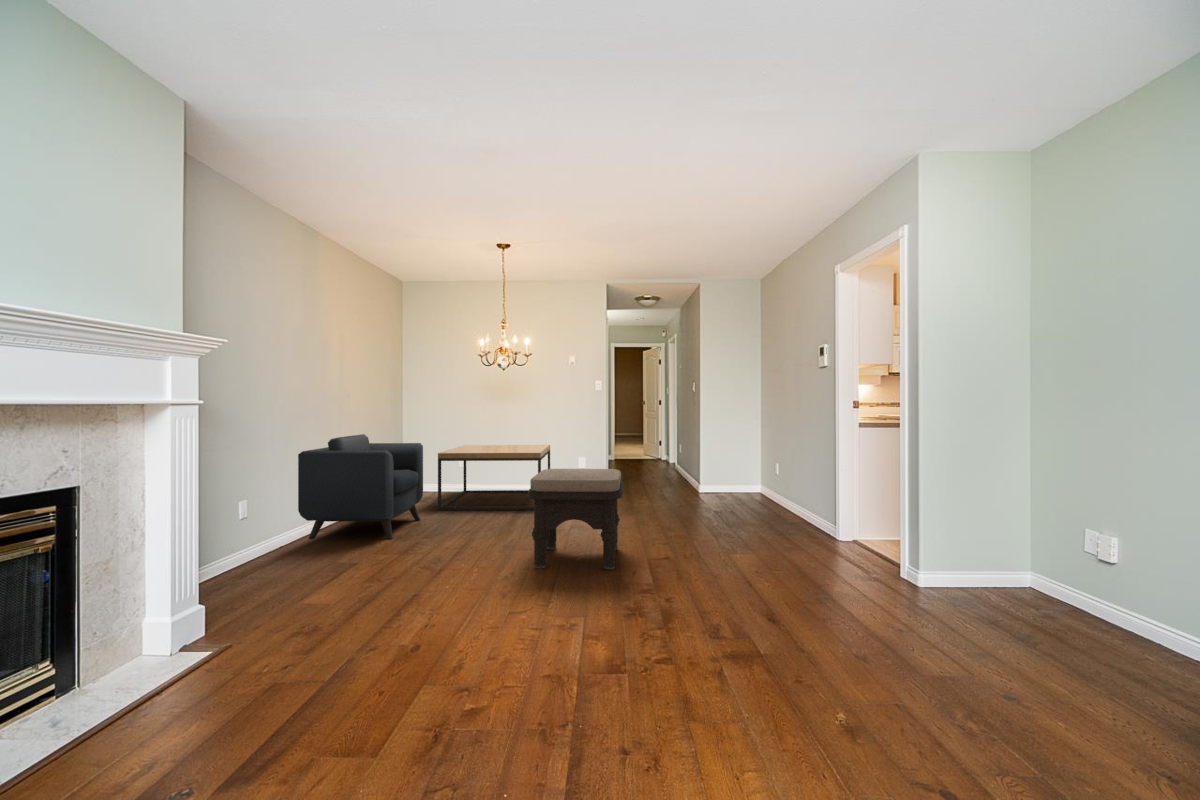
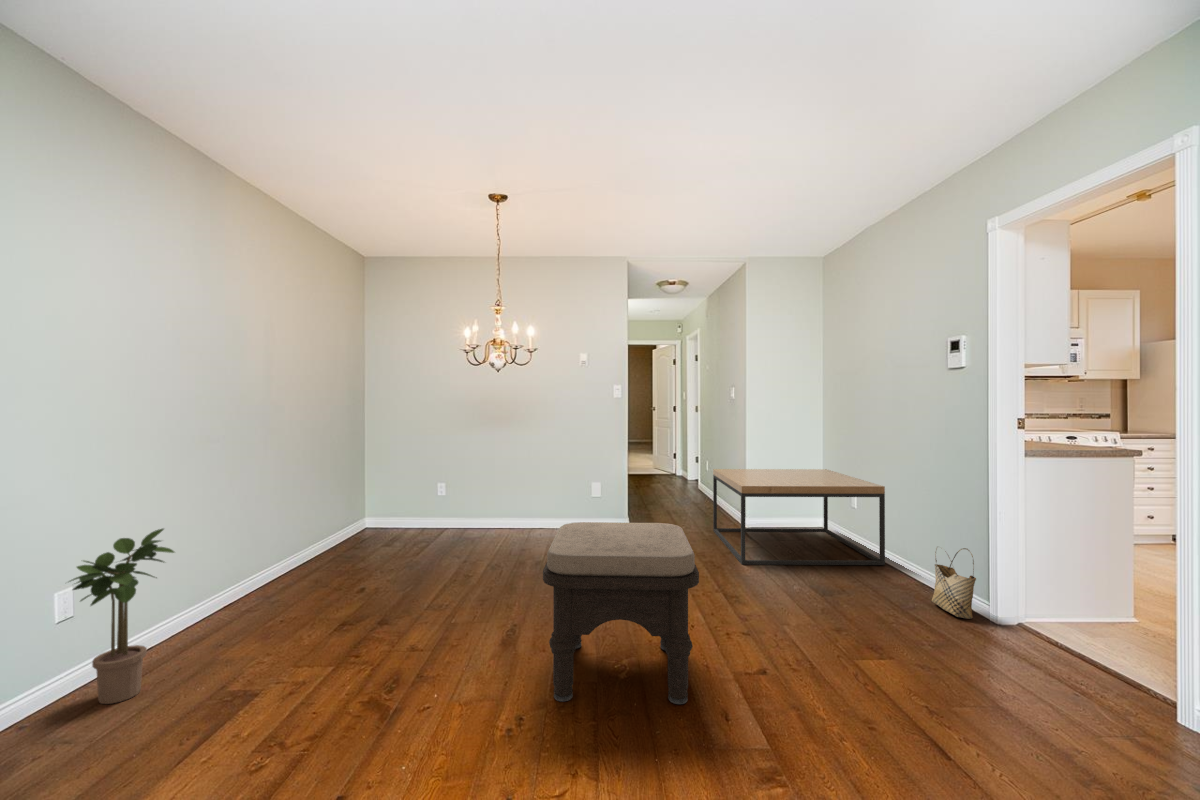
armchair: present [298,434,423,539] -> none [184,461,384,626]
coffee table: present [438,445,550,510] -> present [713,469,885,565]
potted plant: none [245,468,304,568] -> present [69,529,174,704]
woven basket: none [805,490,828,538] -> present [932,548,976,619]

